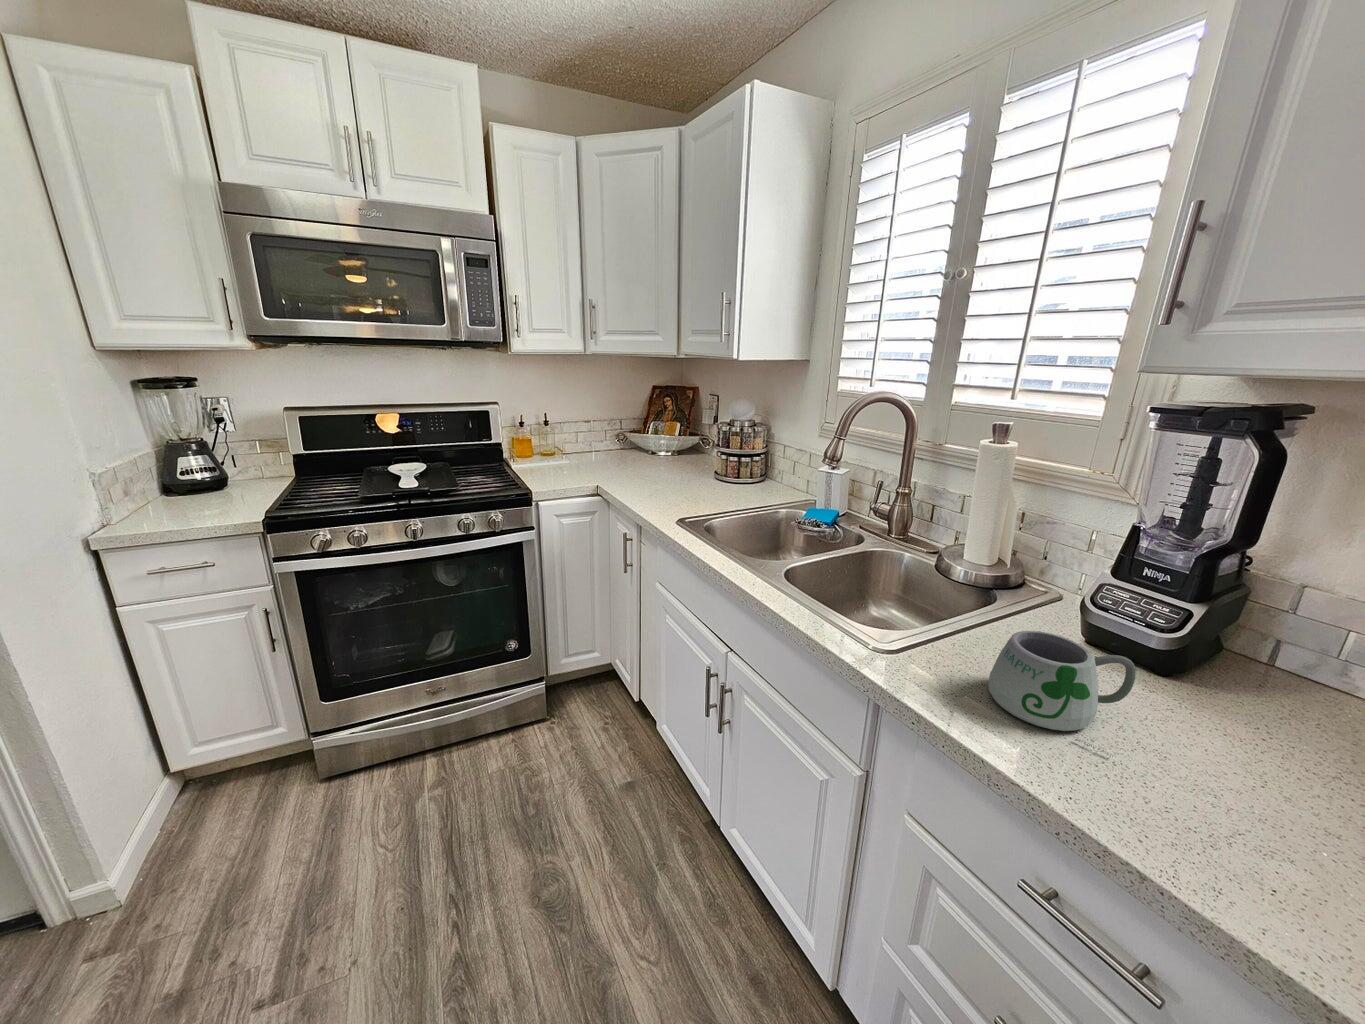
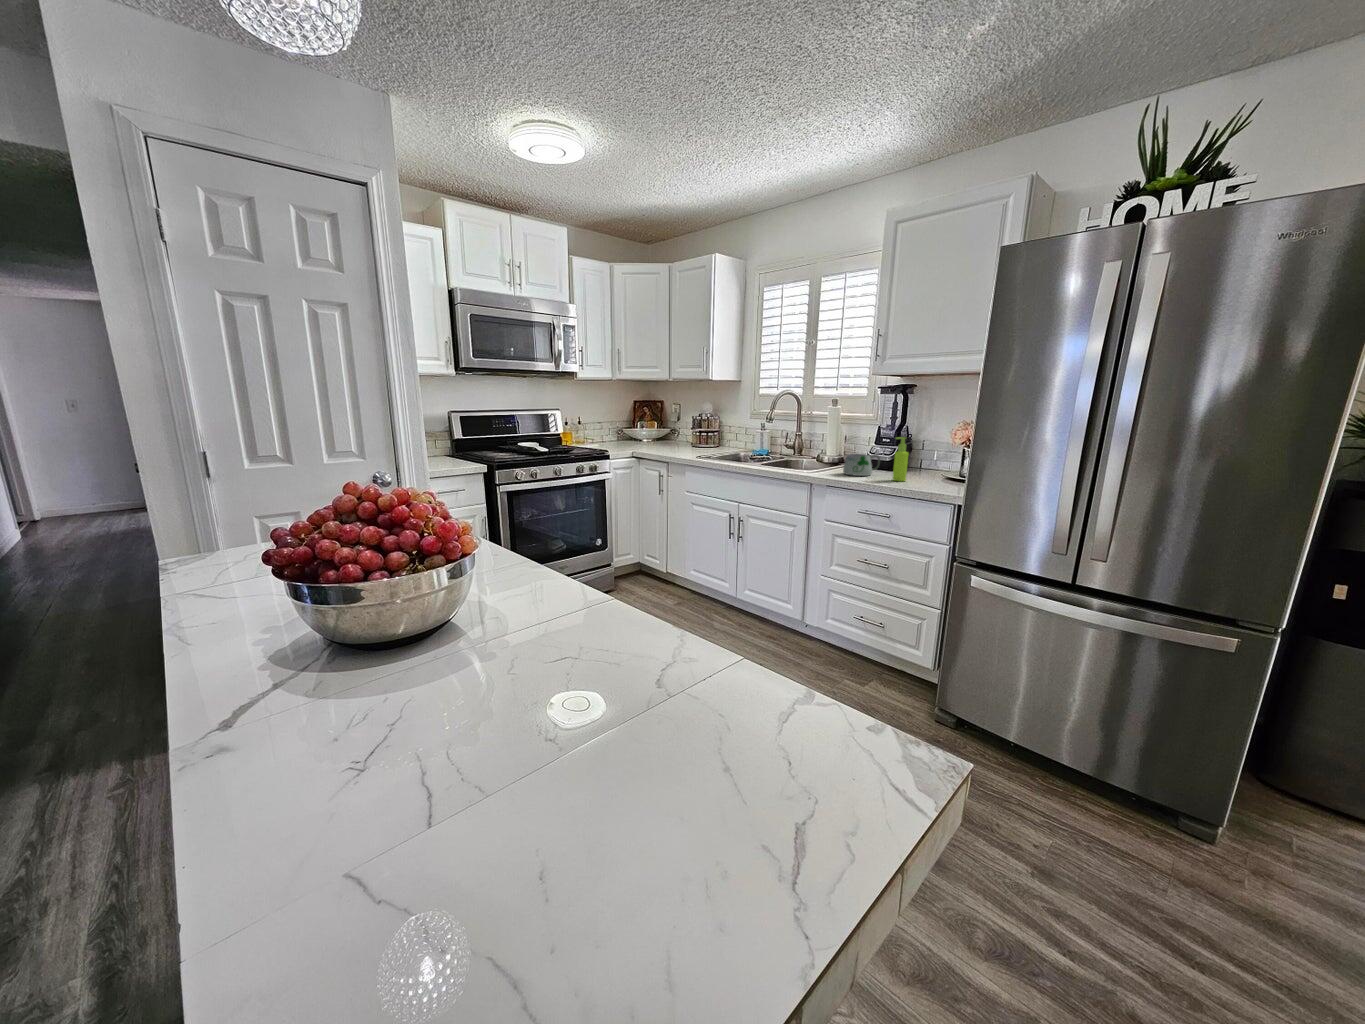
soap dispenser: none [1192,666,1308,847] -> present [893,437,909,481]

